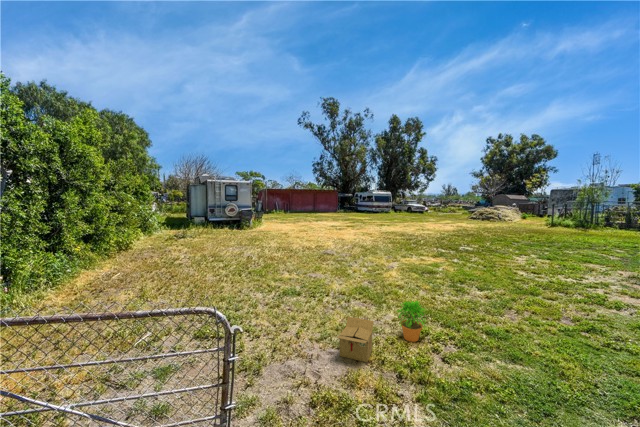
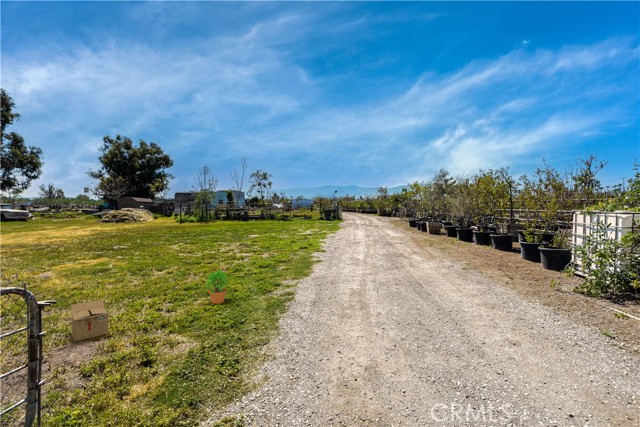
potted plant: present [399,301,426,342] -> present [206,270,229,304]

